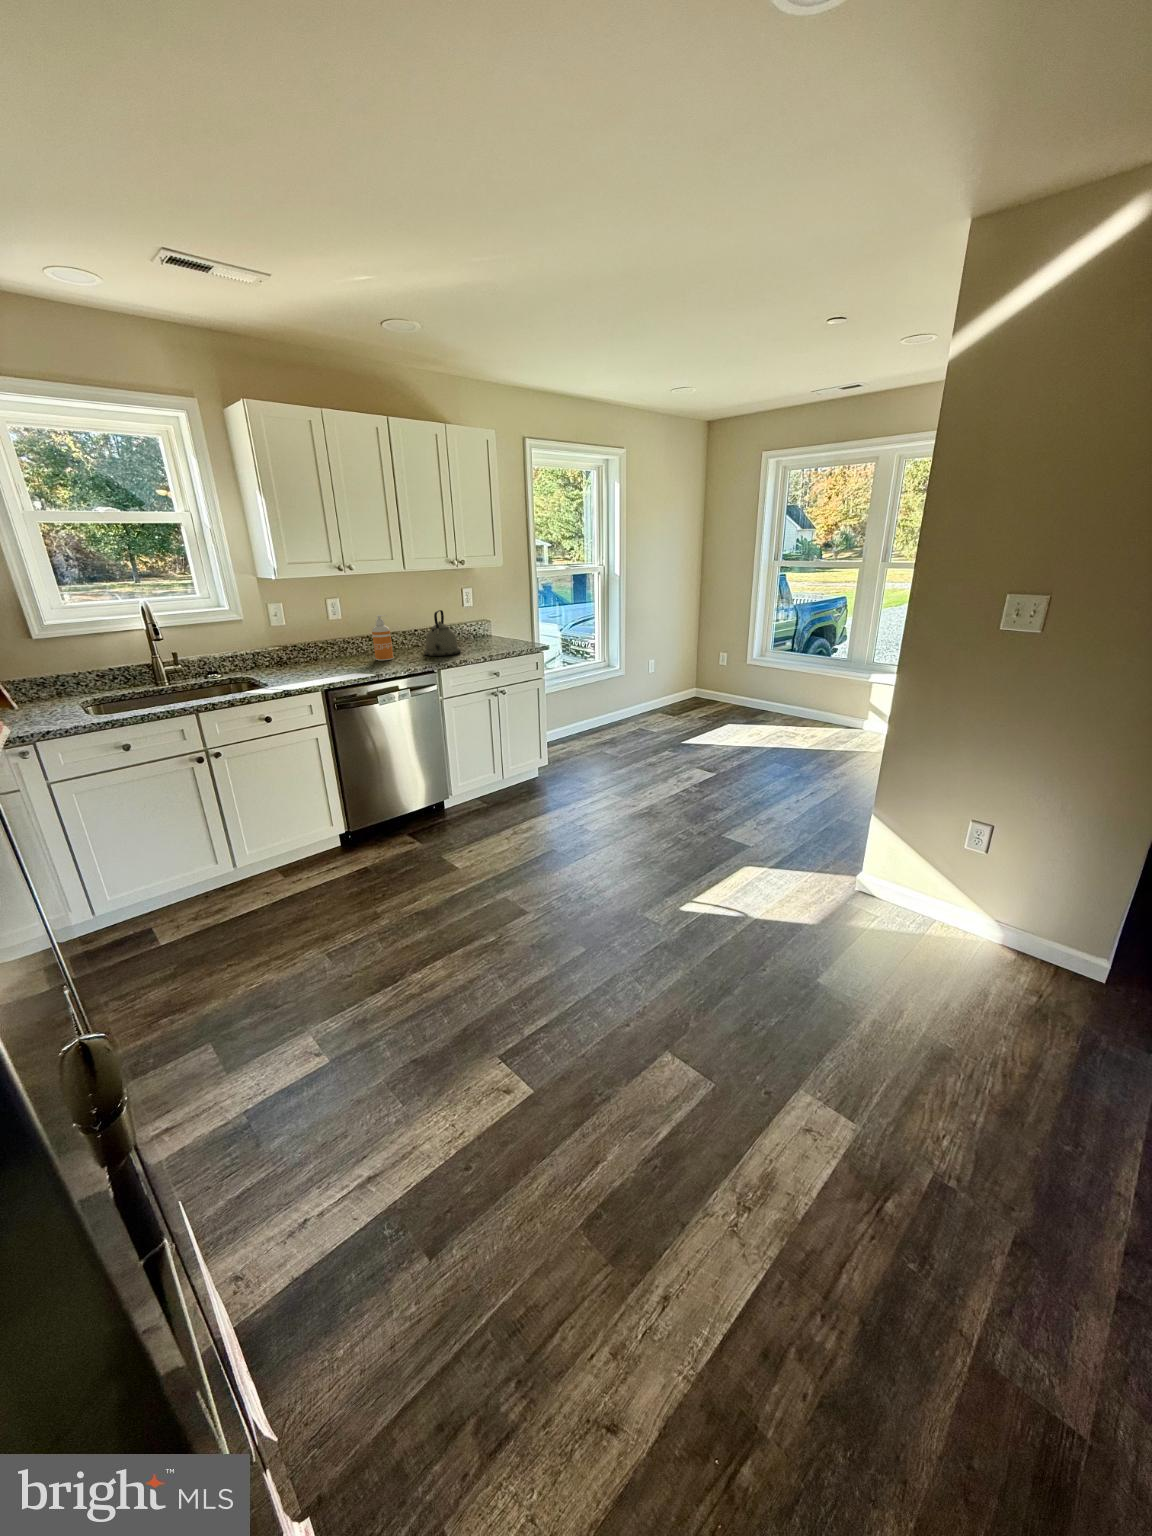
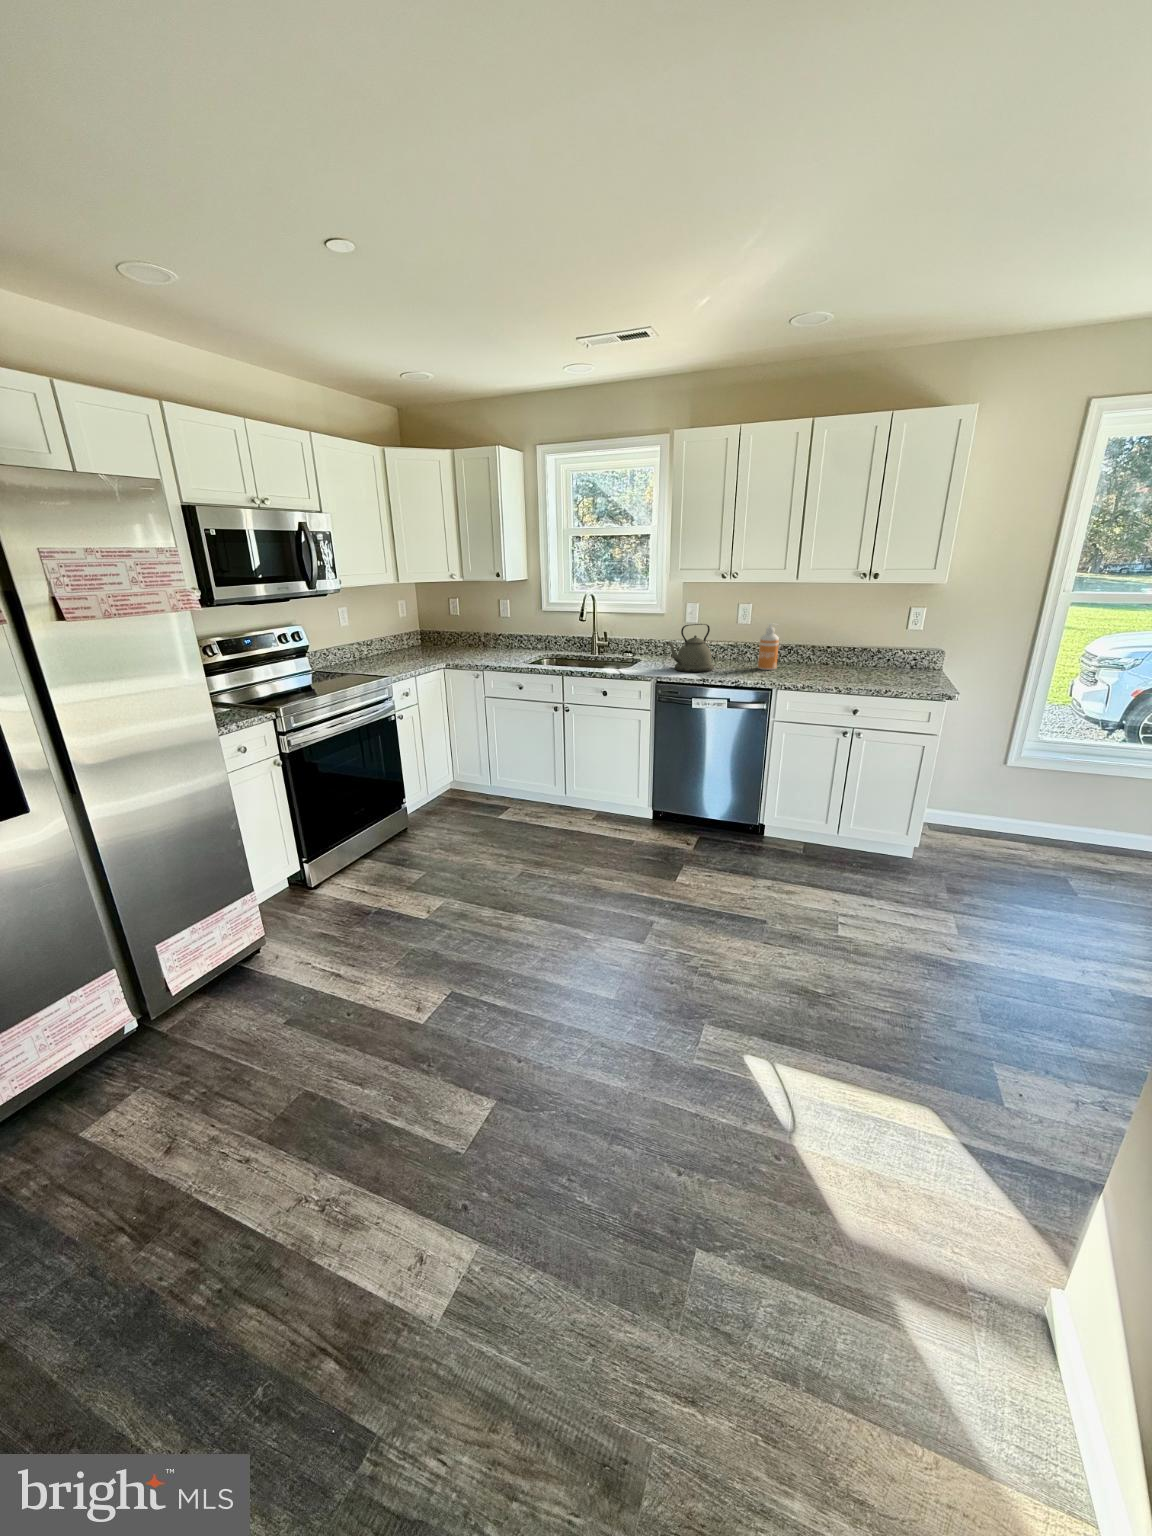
kettle: present [424,610,461,656] -> present [667,624,714,672]

